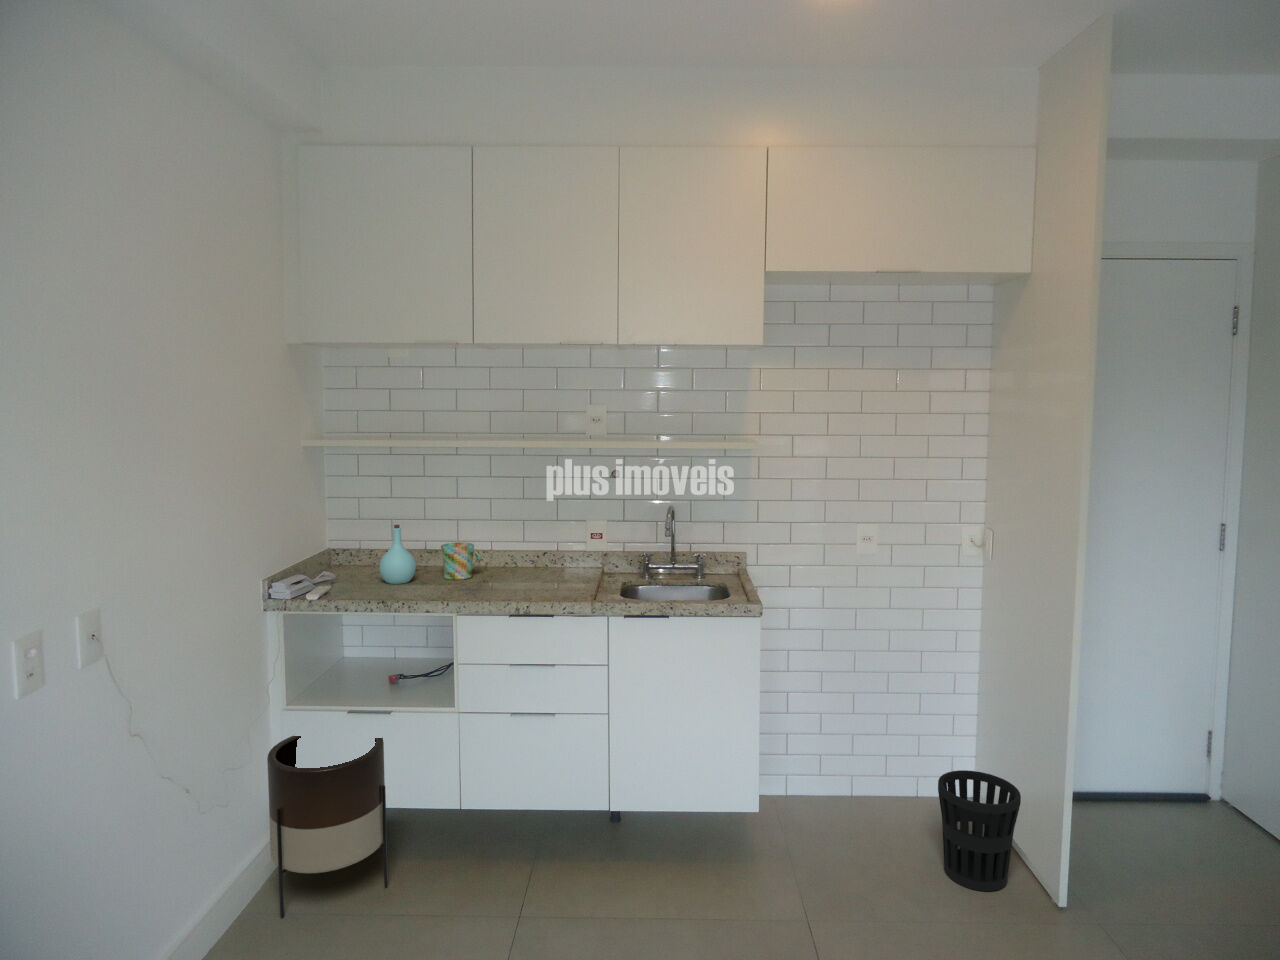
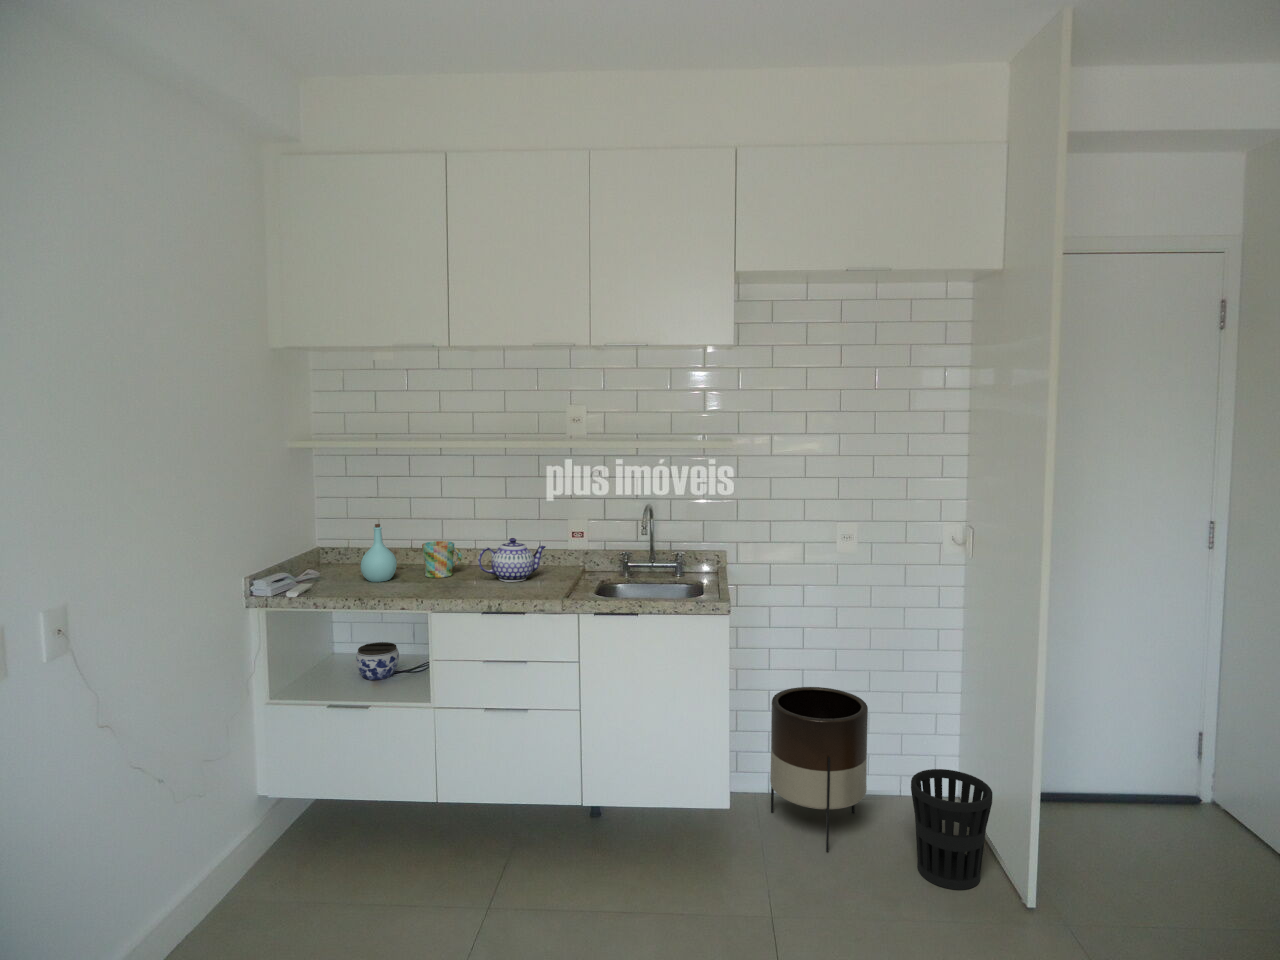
teapot: none [500,539,568,584] -> present [478,538,546,582]
jar: none [373,646,416,685] -> present [356,642,399,680]
planter: present [267,736,388,918] -> present [770,687,868,852]

